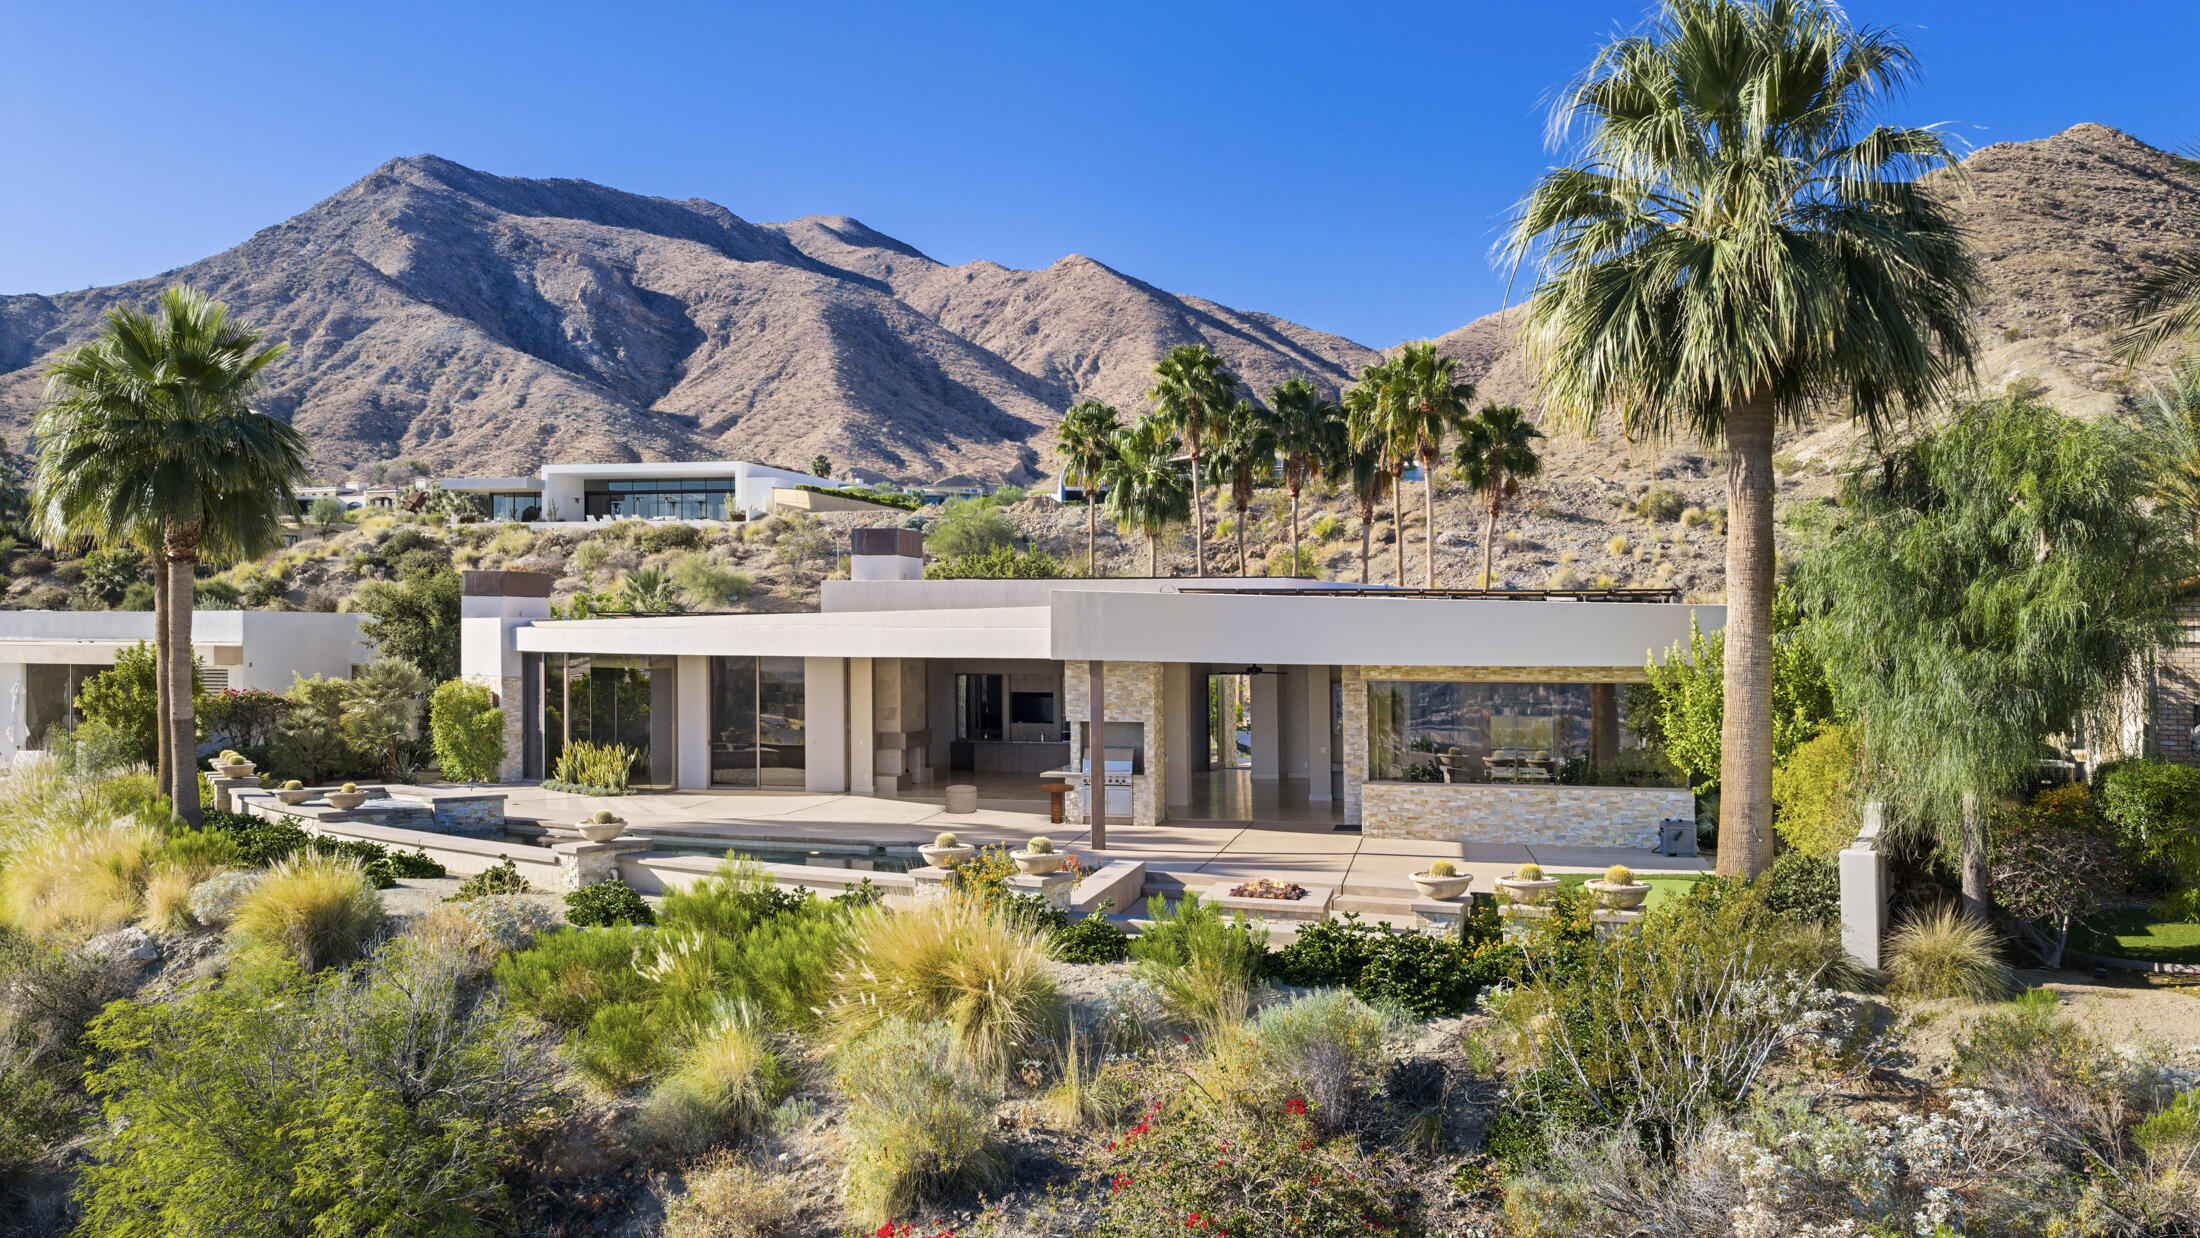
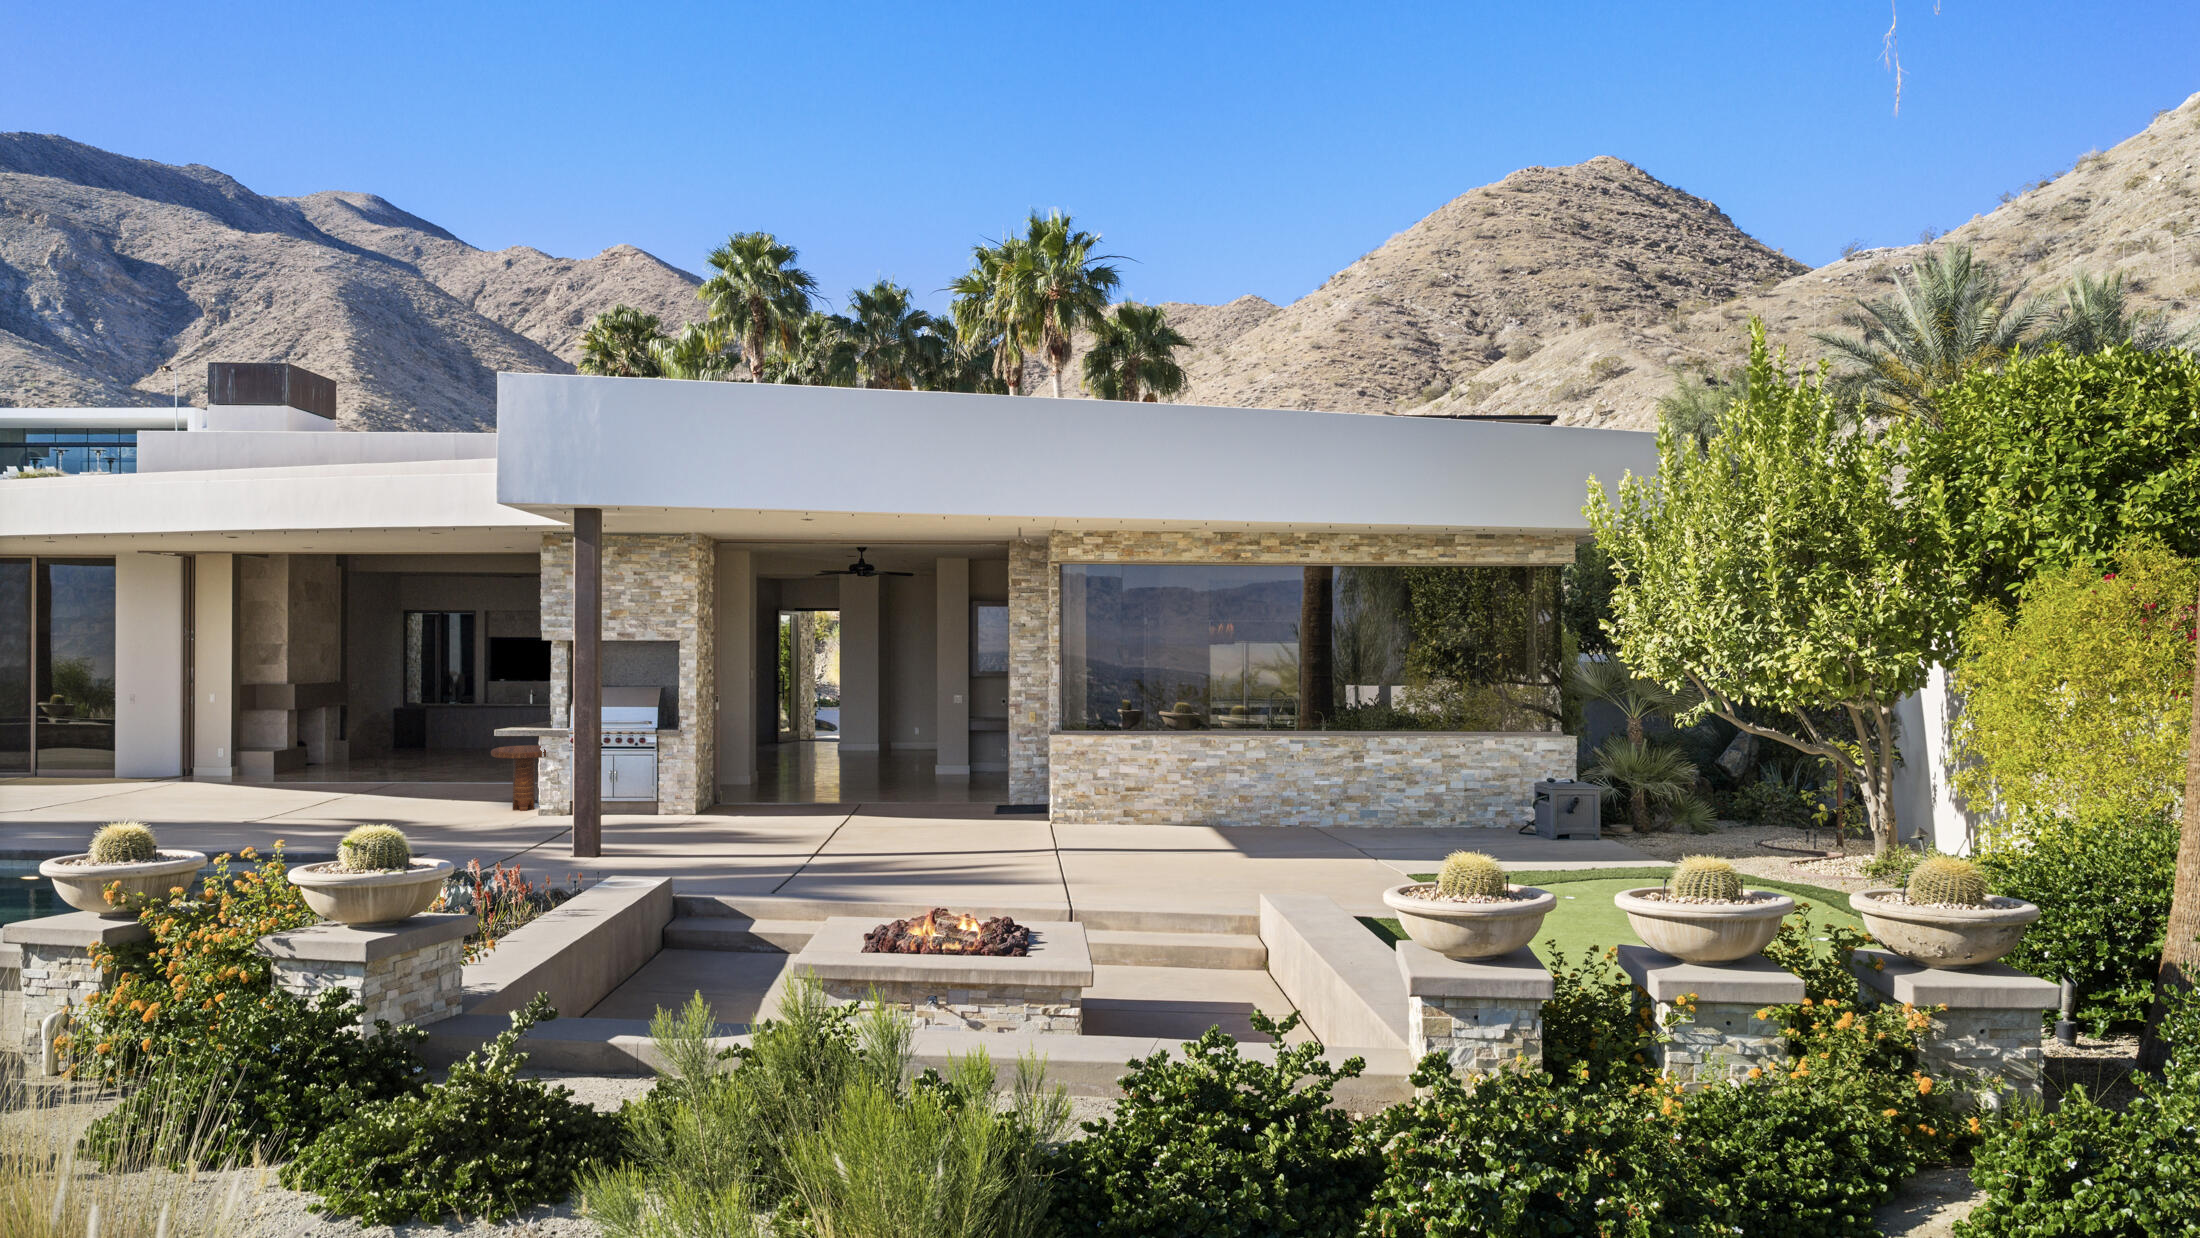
ottoman: present [946,785,977,814] -> none [323,752,385,800]

